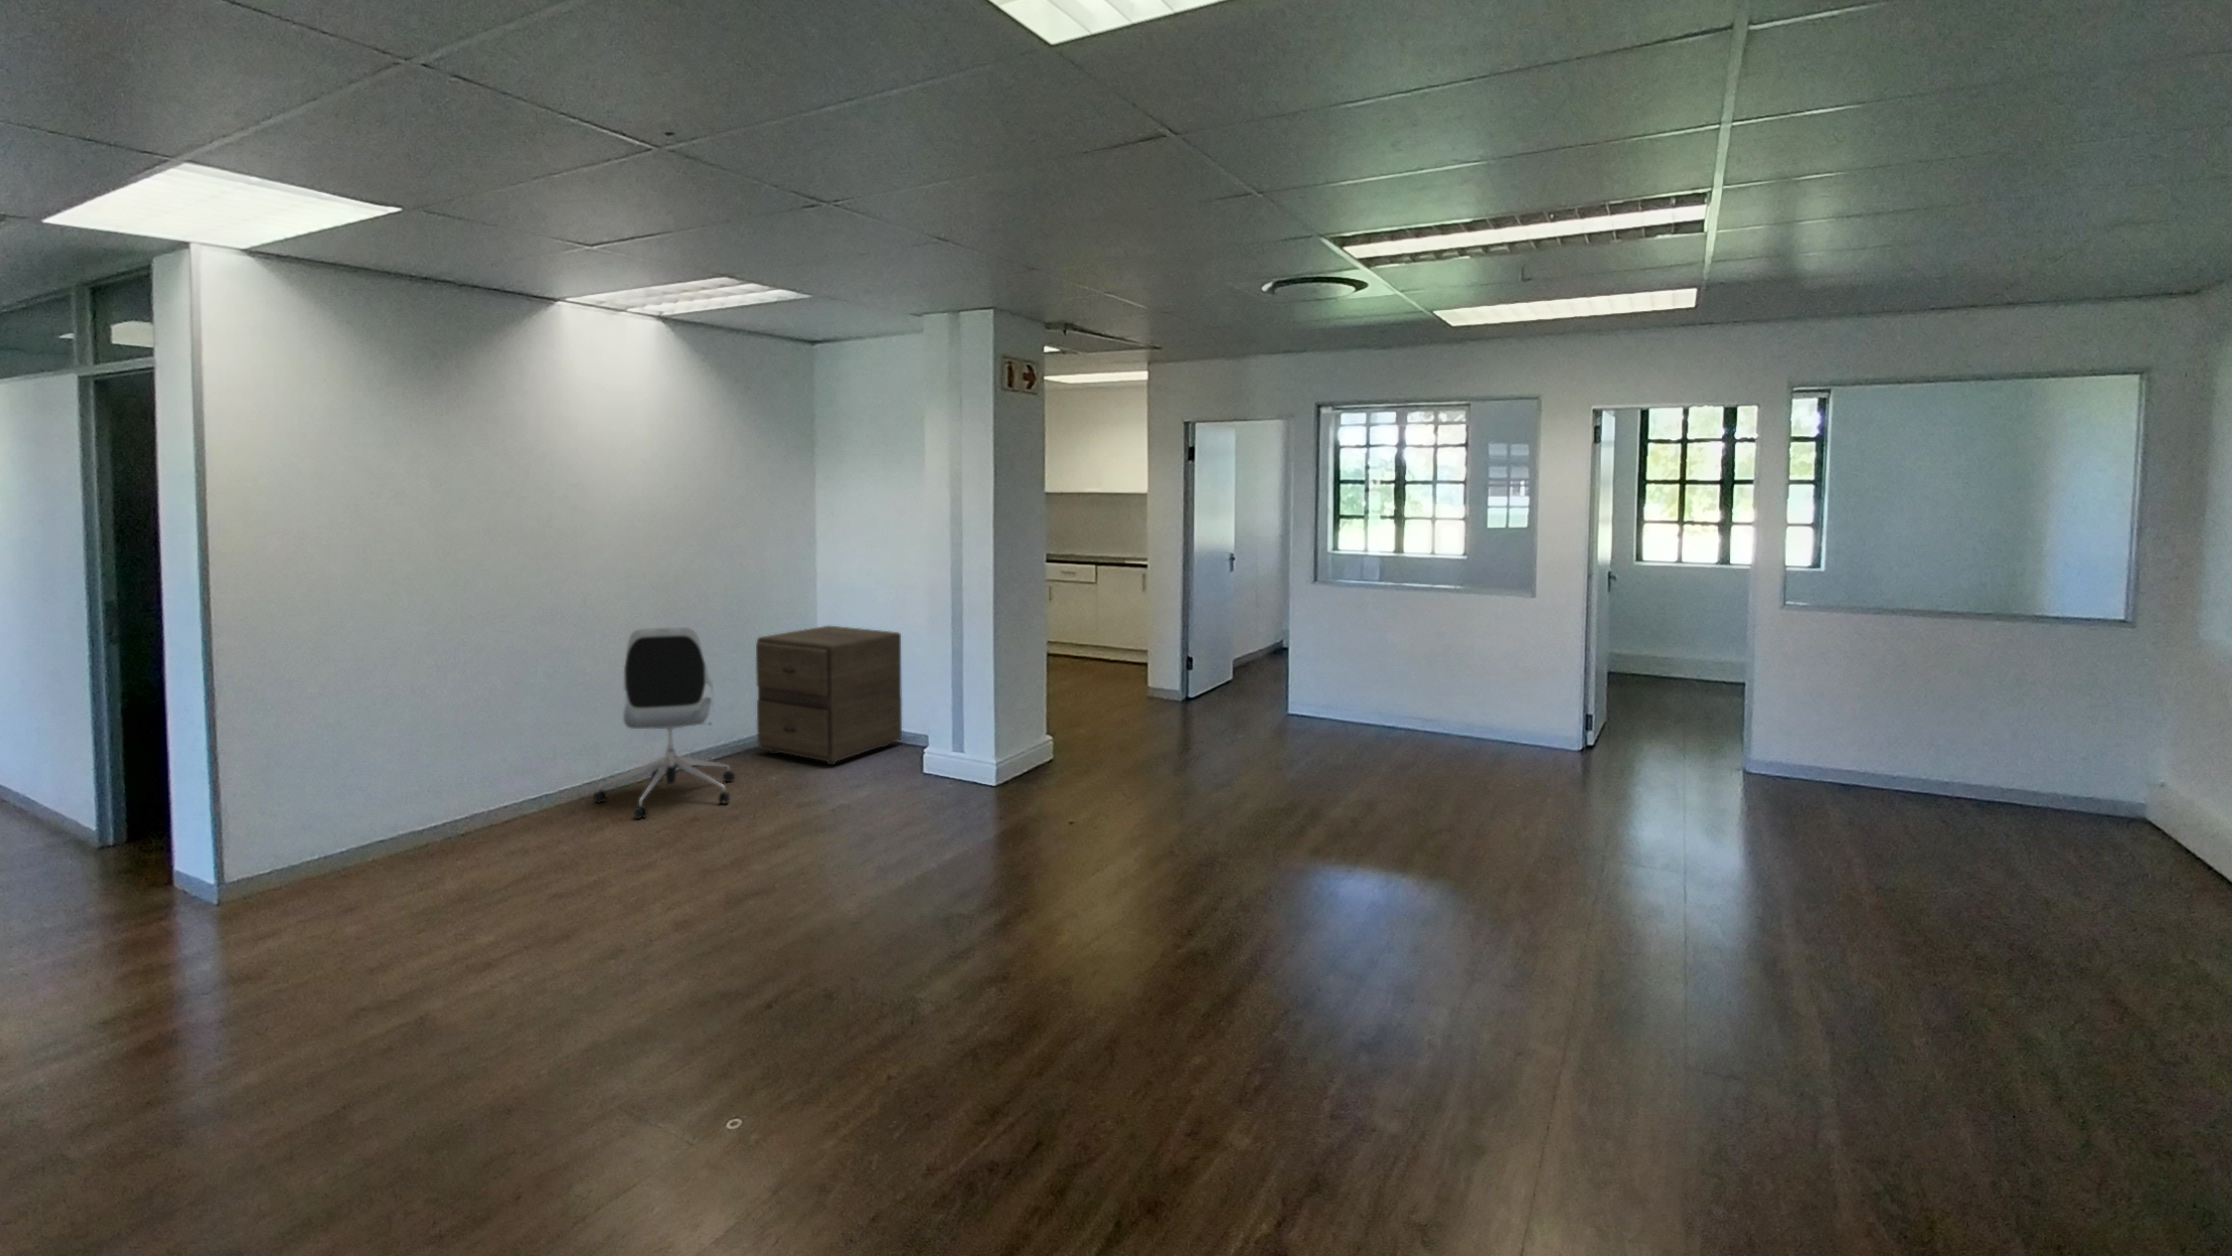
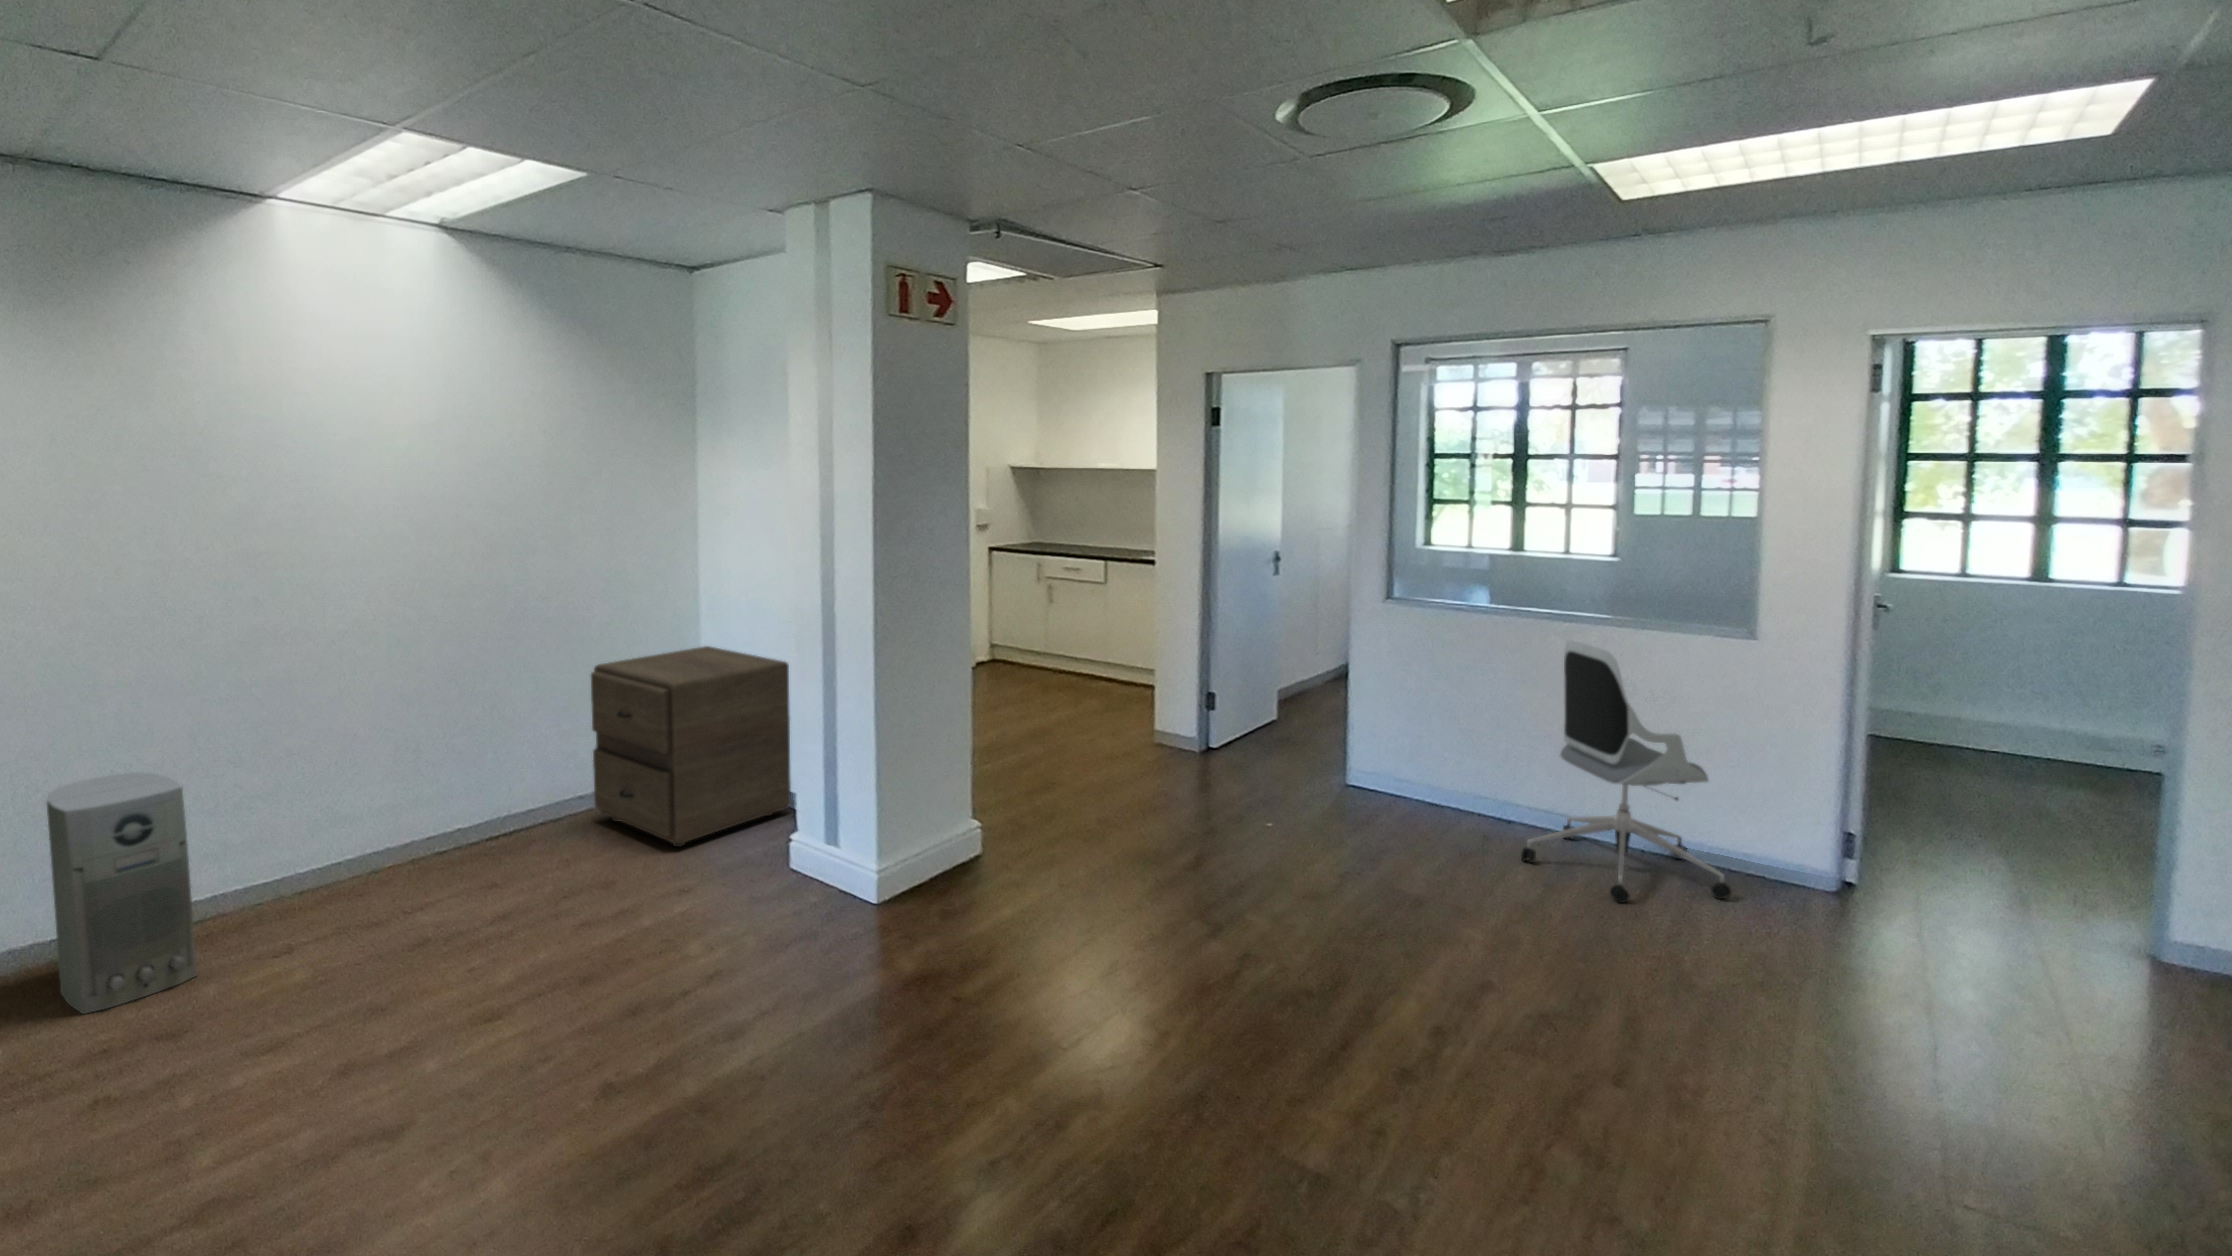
office chair: present [594,627,735,819] -> present [1521,640,1731,903]
air purifier: none [442,704,543,862] -> present [47,773,197,1014]

